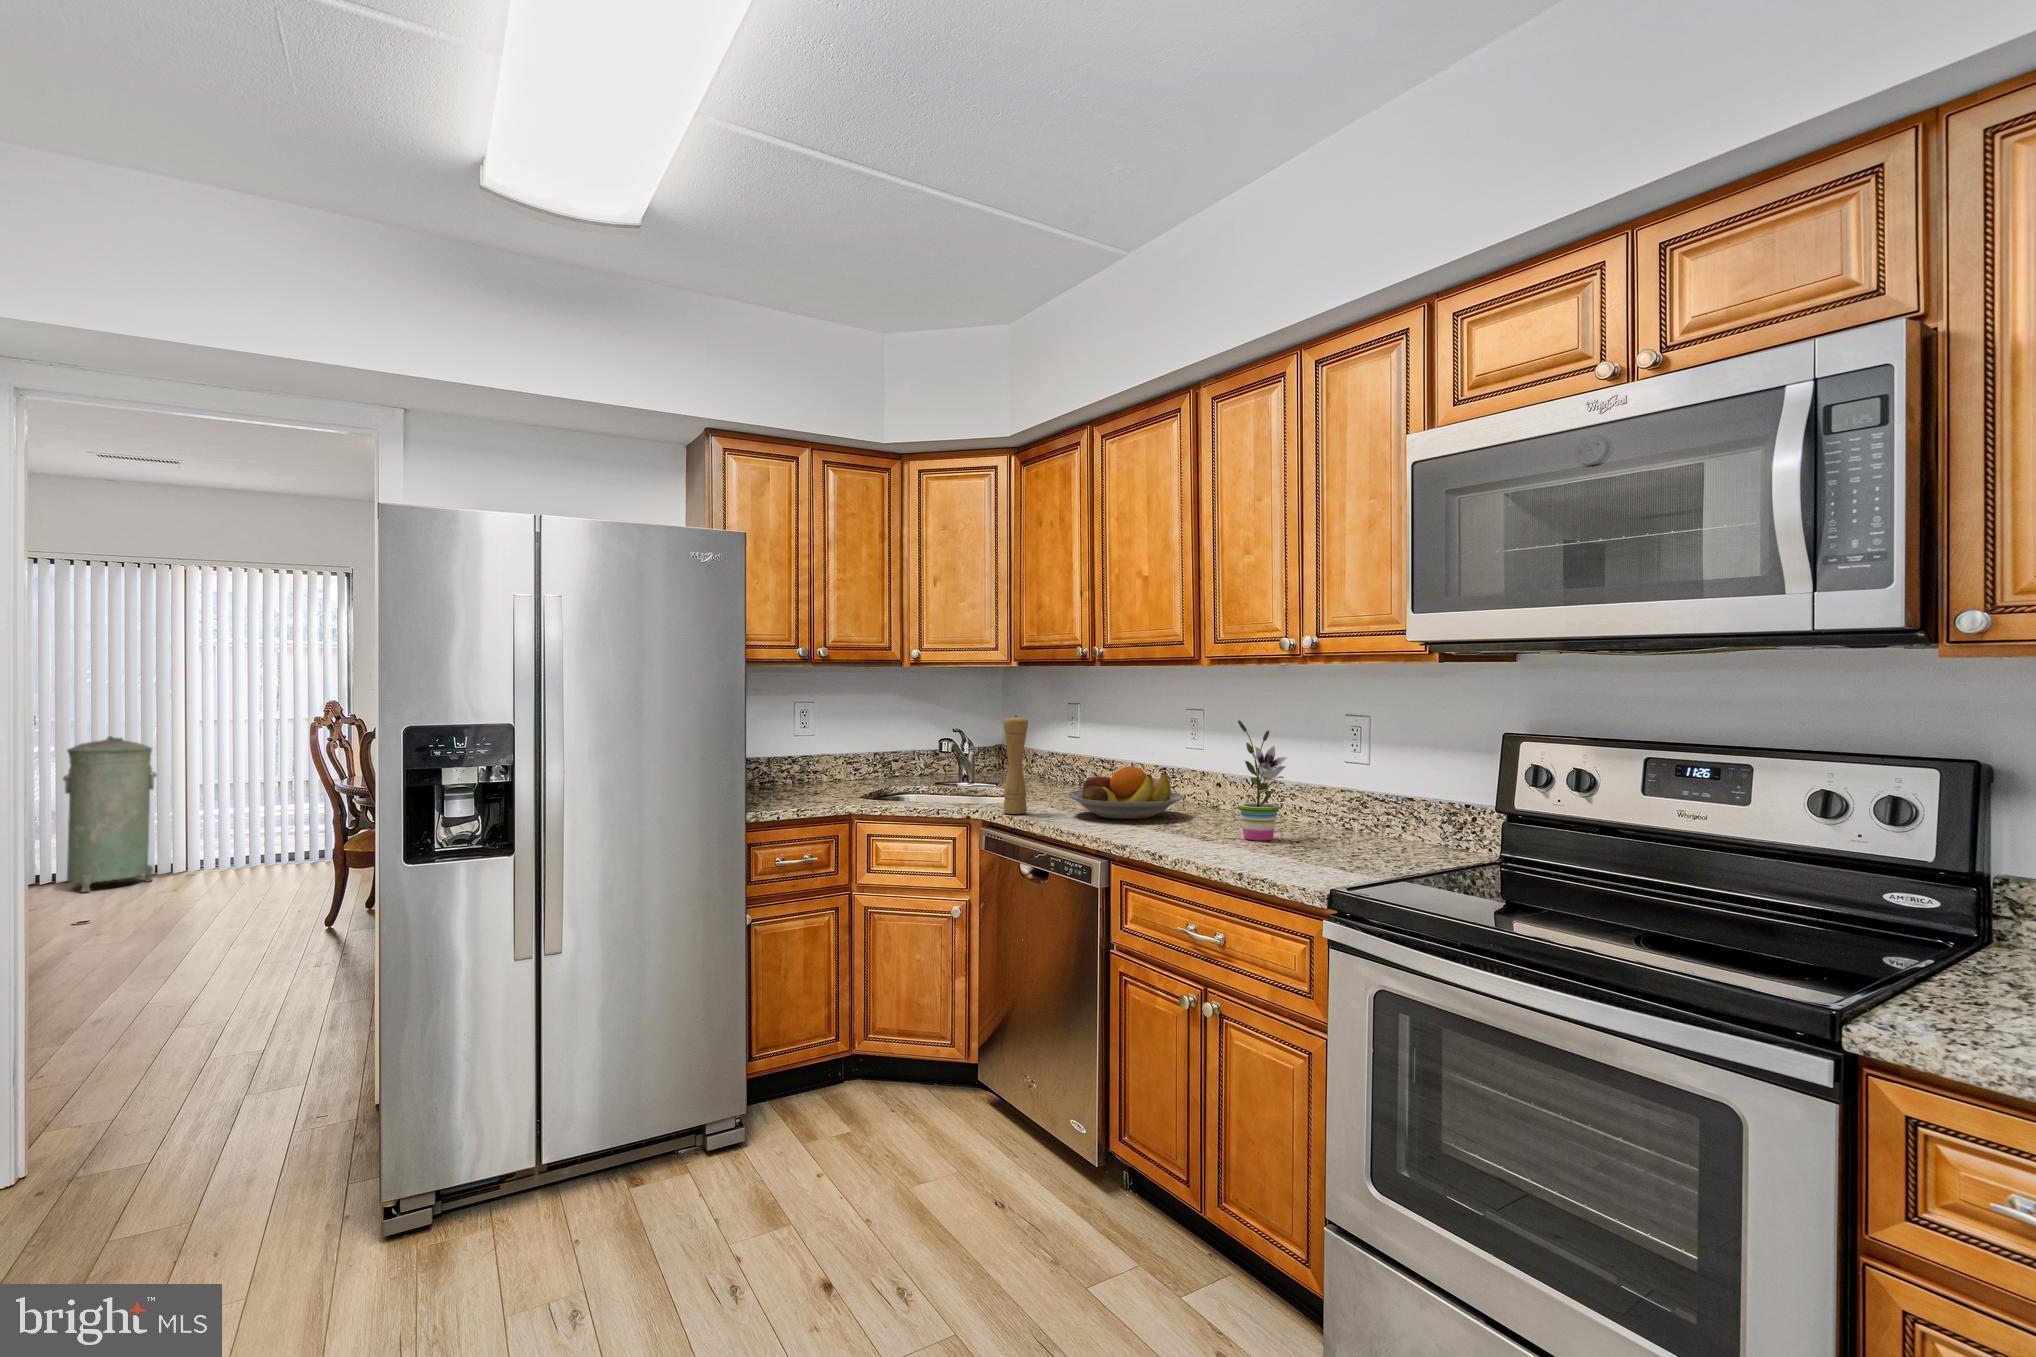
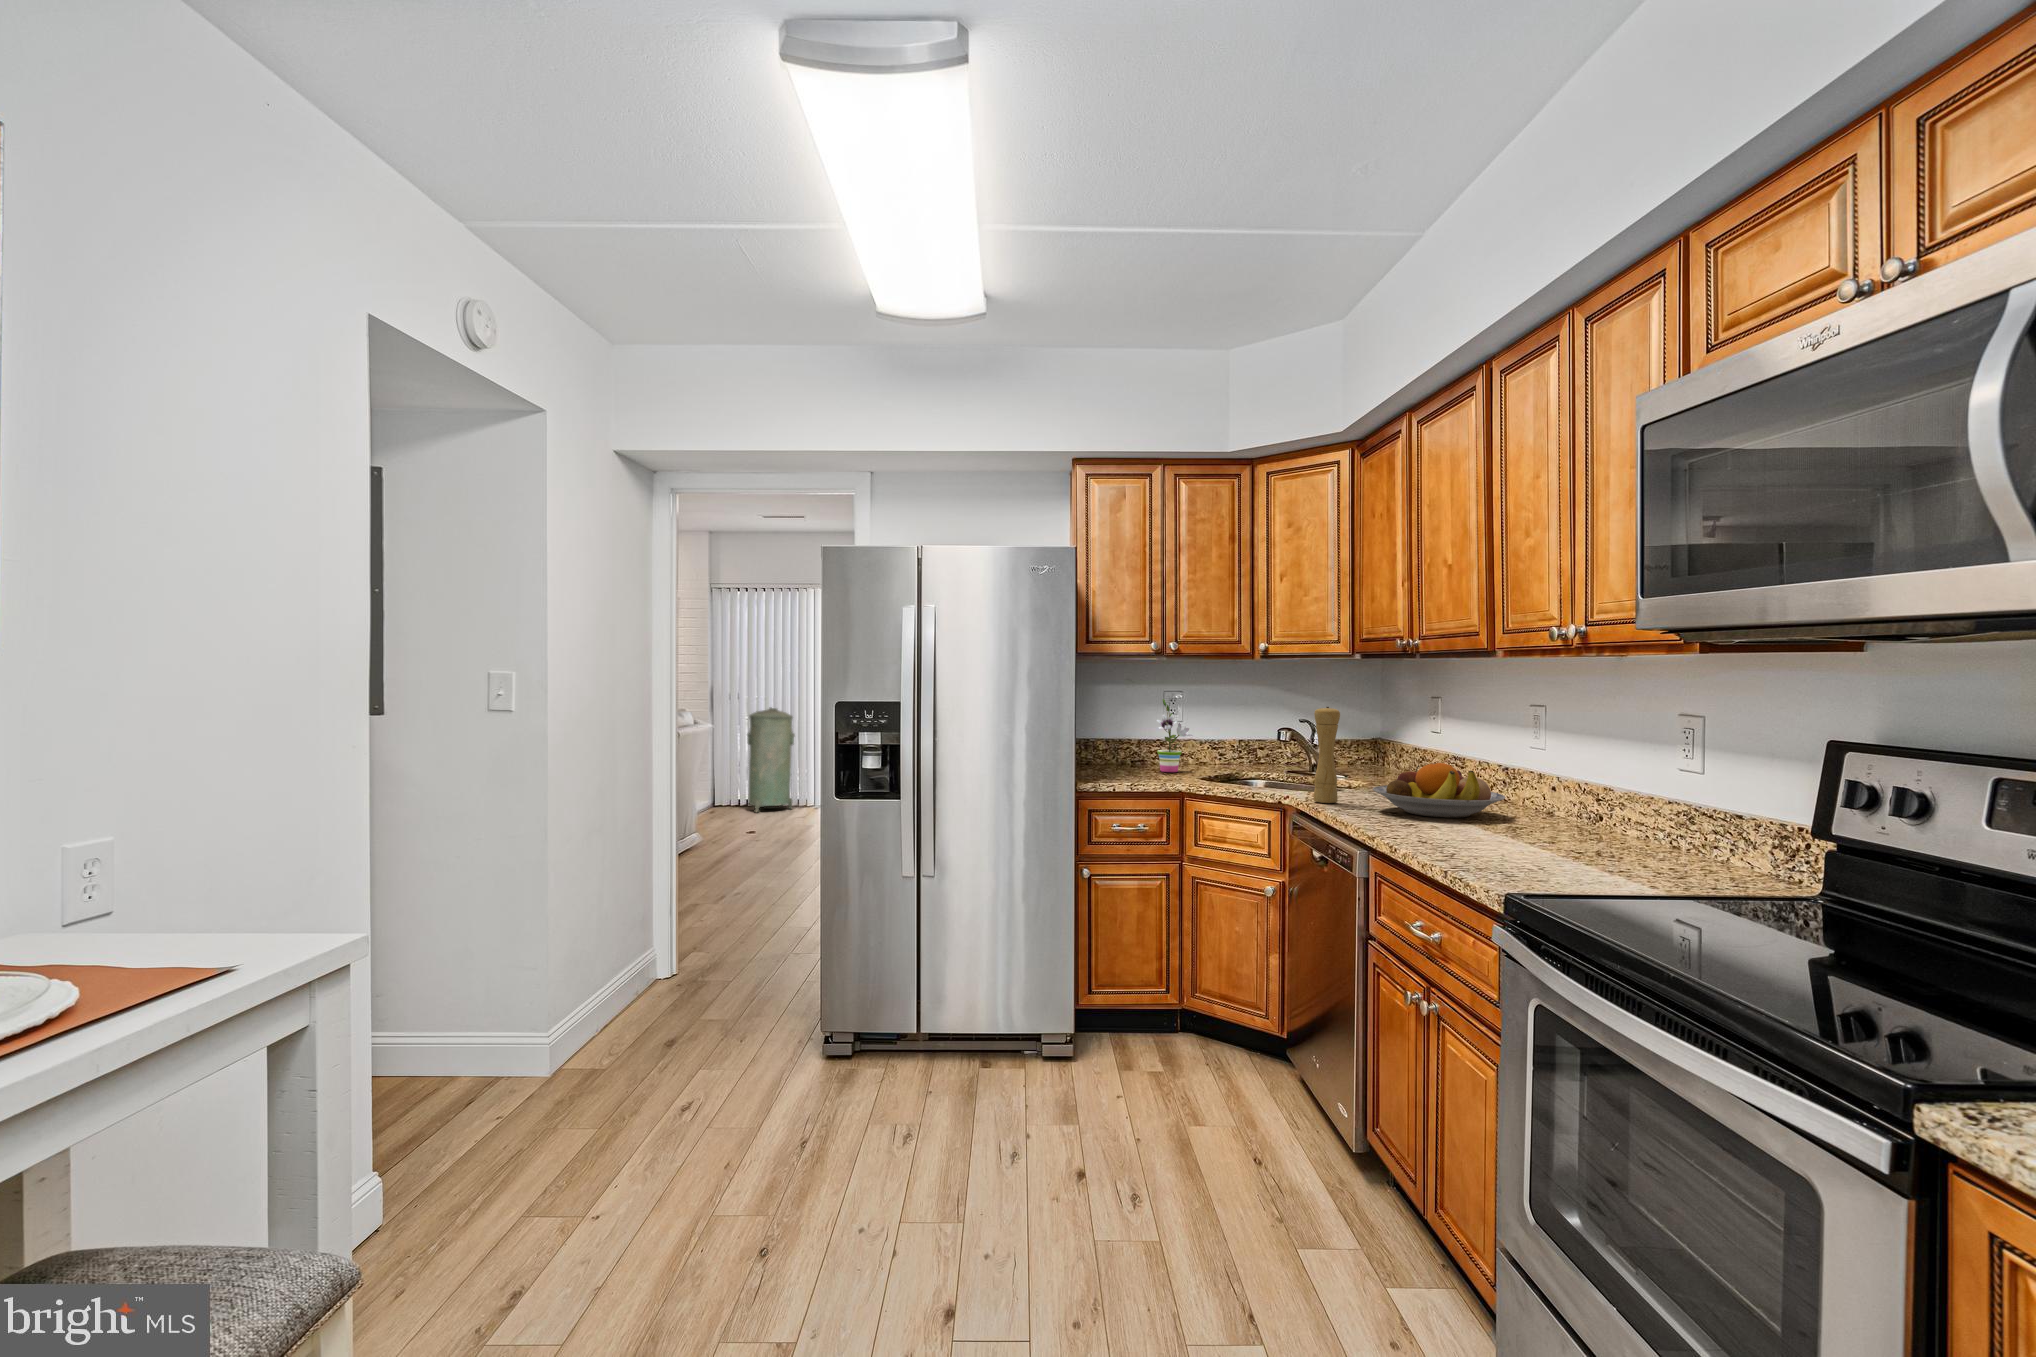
potted plant: present [1238,720,1287,840] -> present [1156,699,1192,772]

